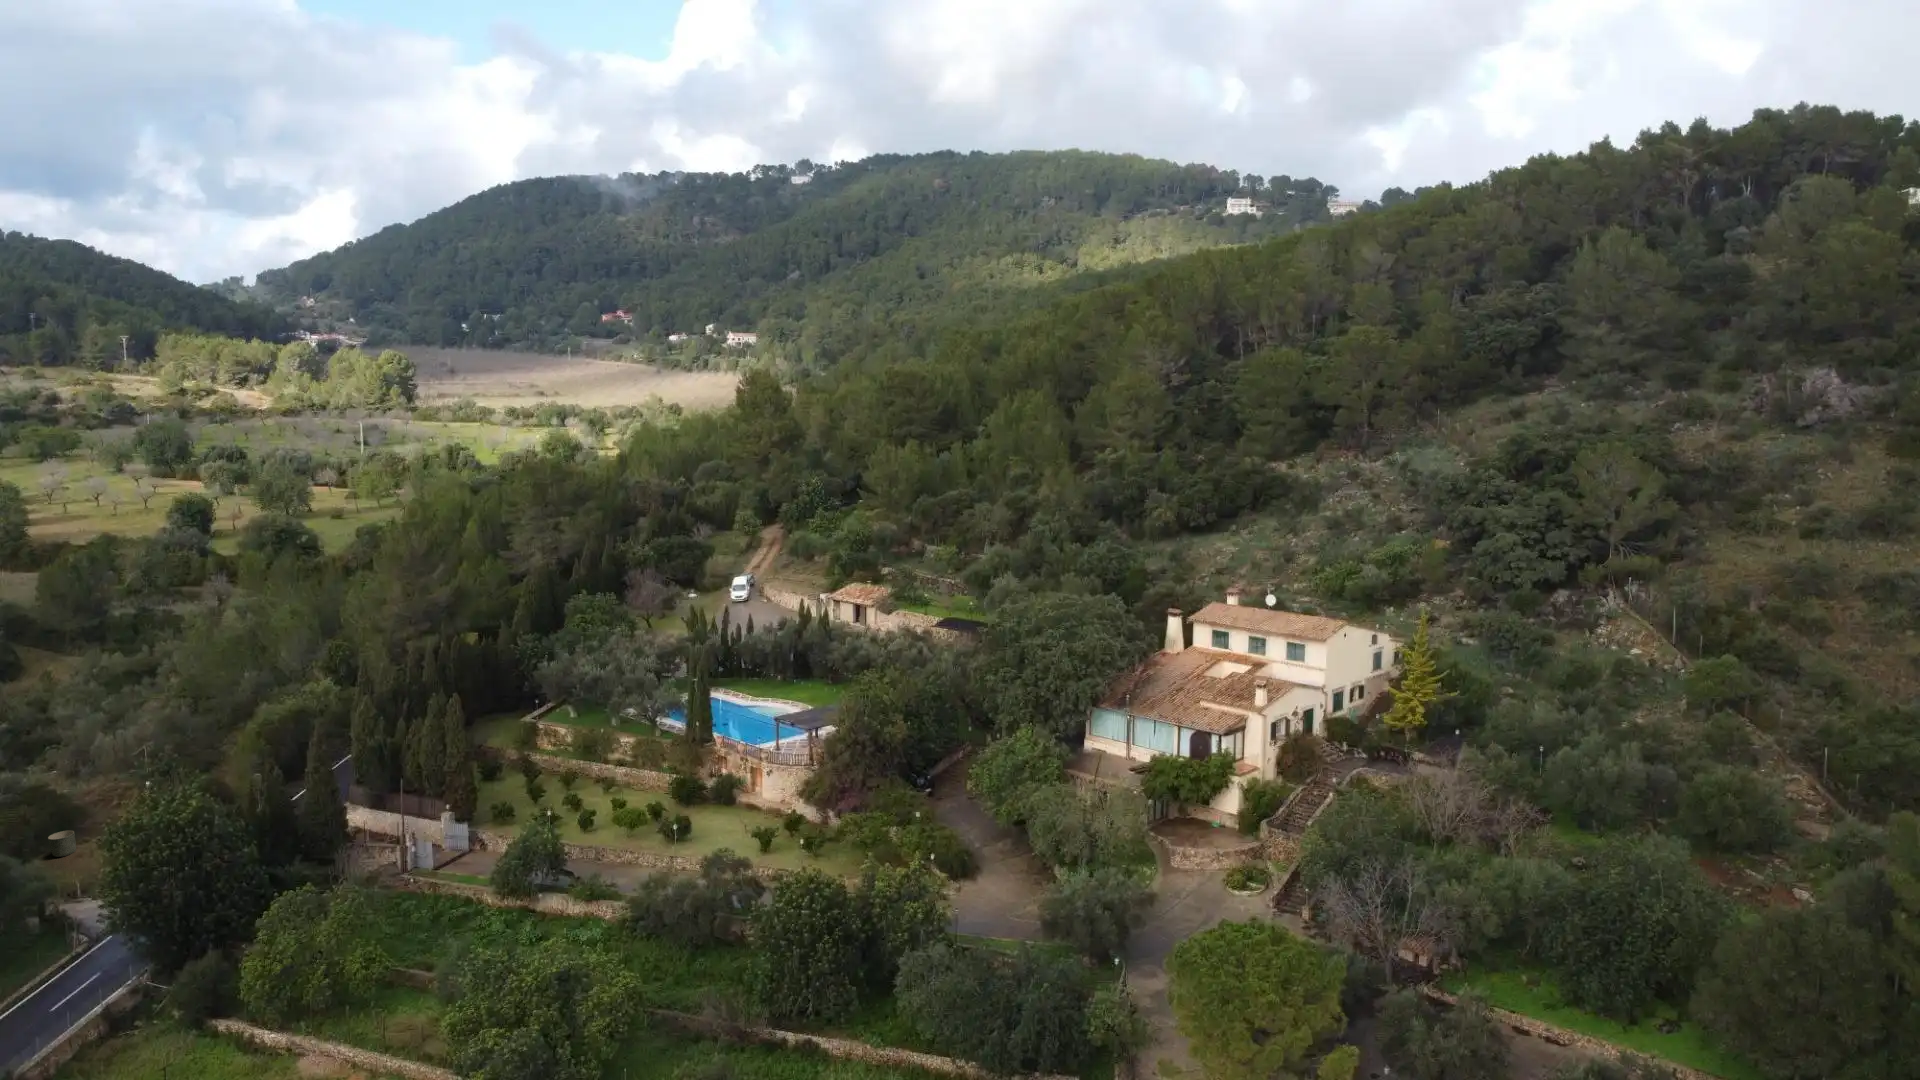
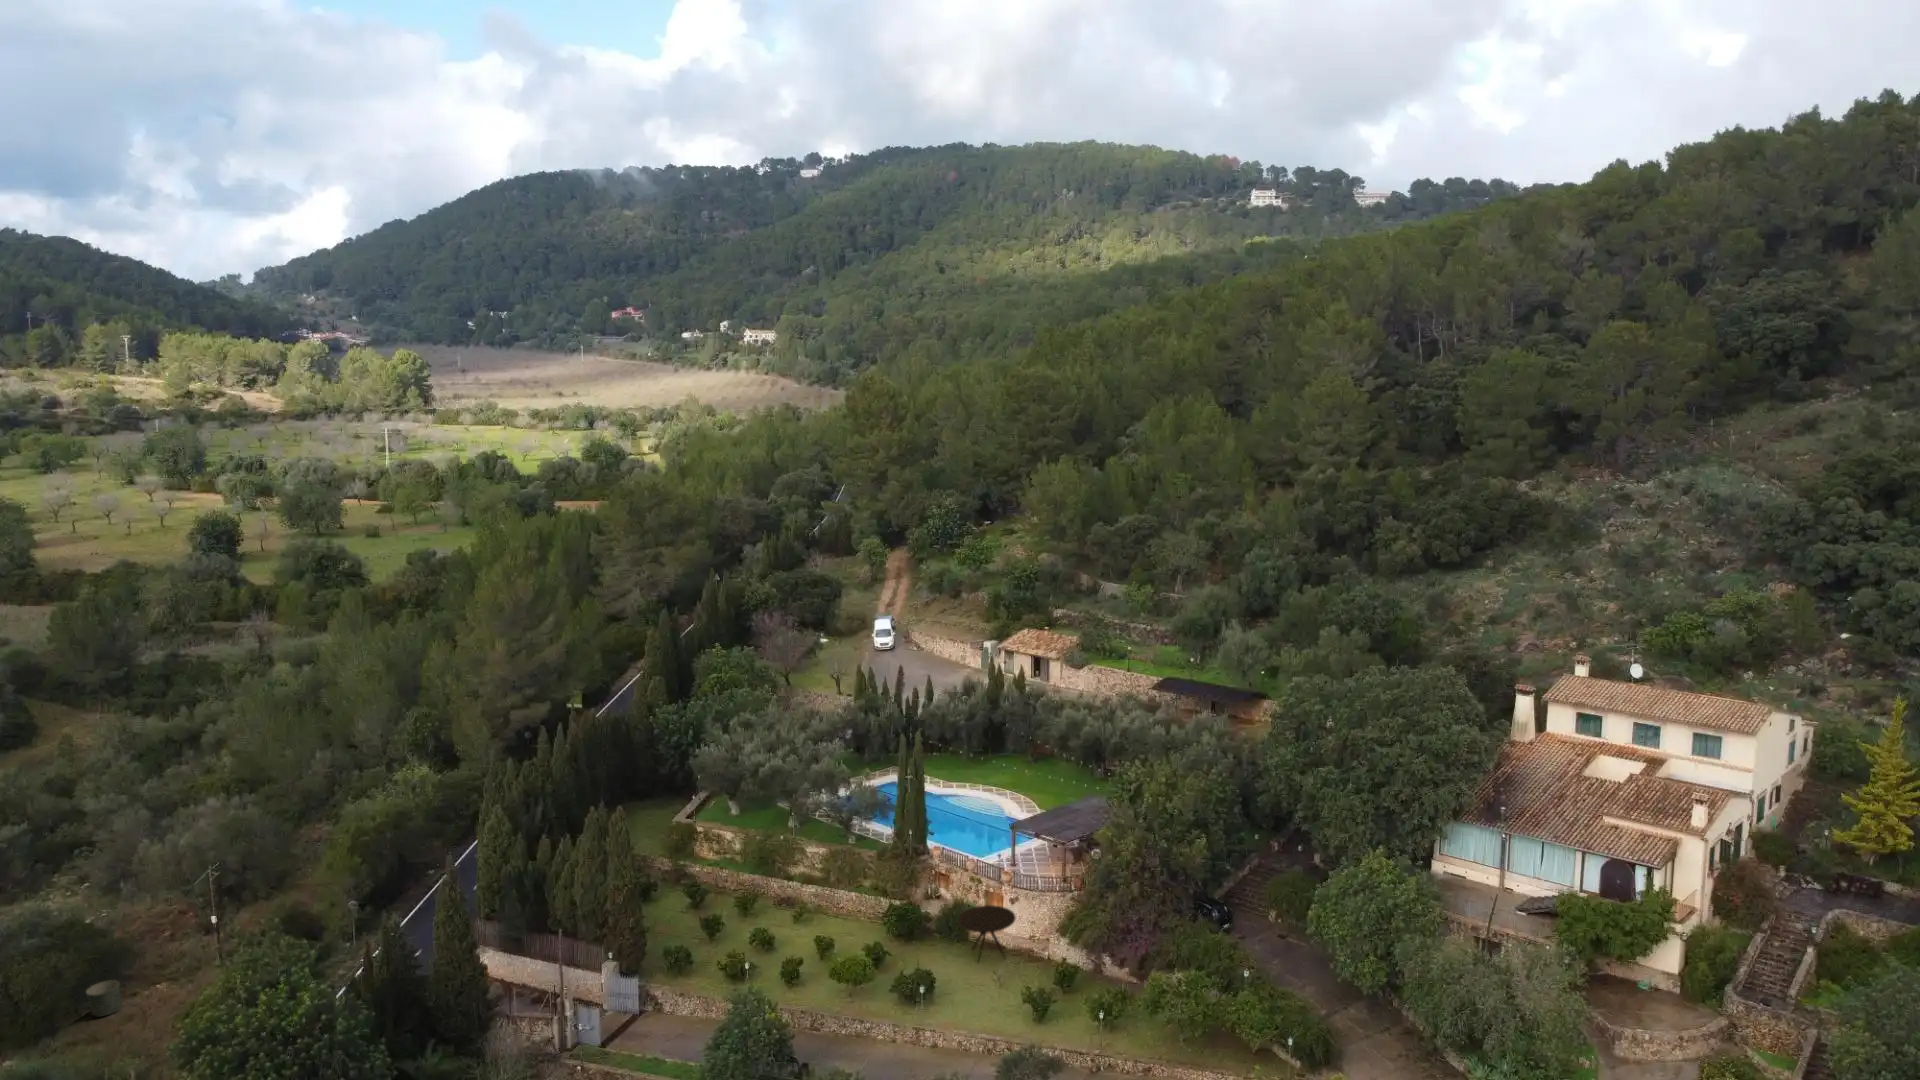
round table: none [724,777,769,819] -> present [958,905,1016,960]

